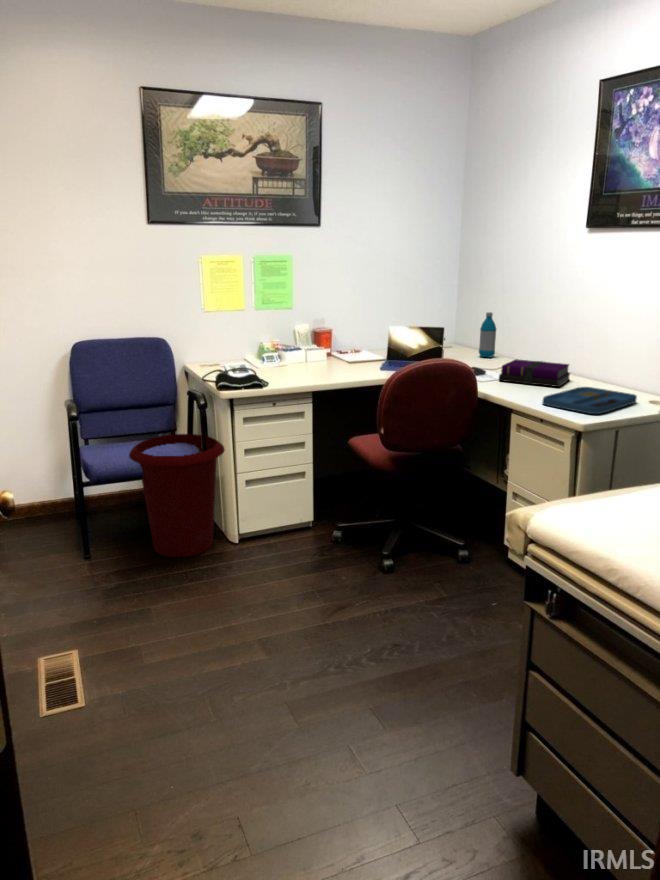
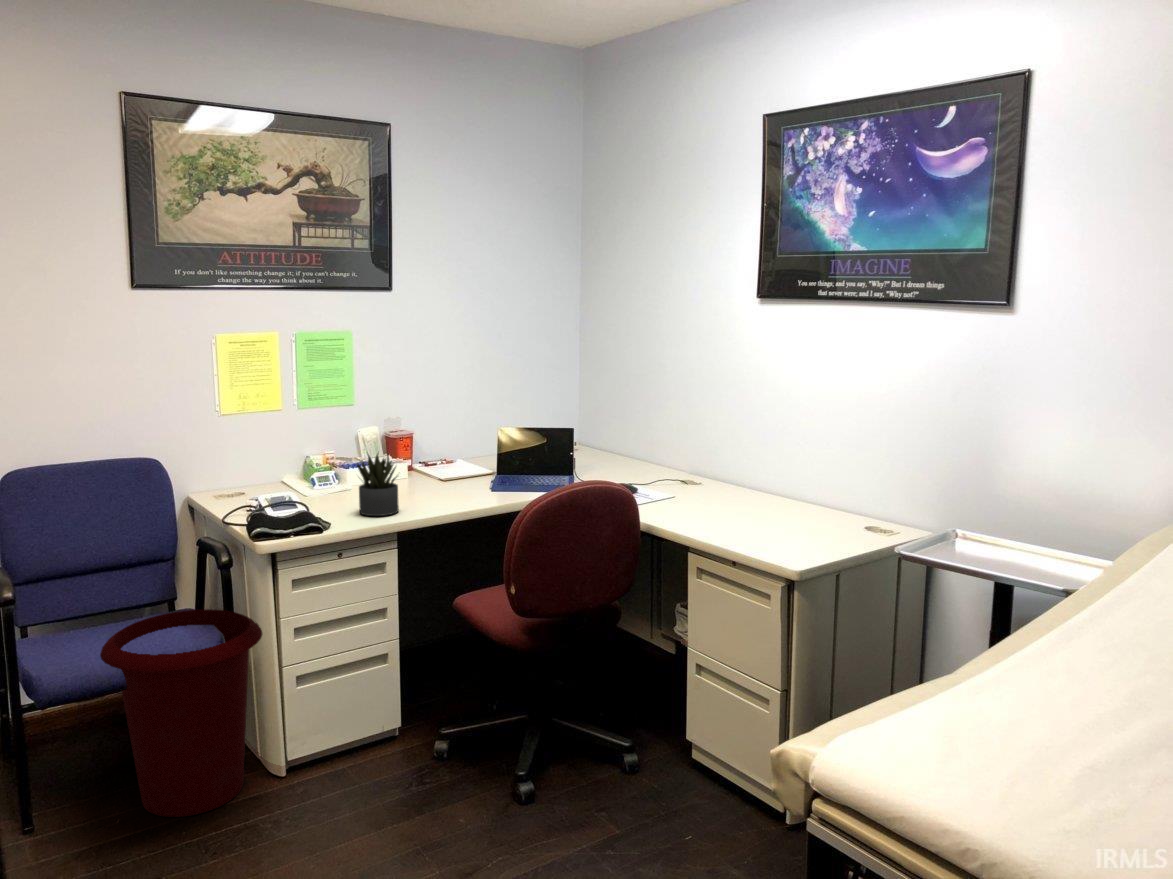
water bottle: present [479,312,496,358] -> none [622,406,644,468]
succulent plant: none [287,336,316,380] -> present [356,454,399,516]
notebook: present [499,359,570,387] -> none [661,472,754,511]
tray: present [542,387,637,414] -> none [731,510,849,552]

